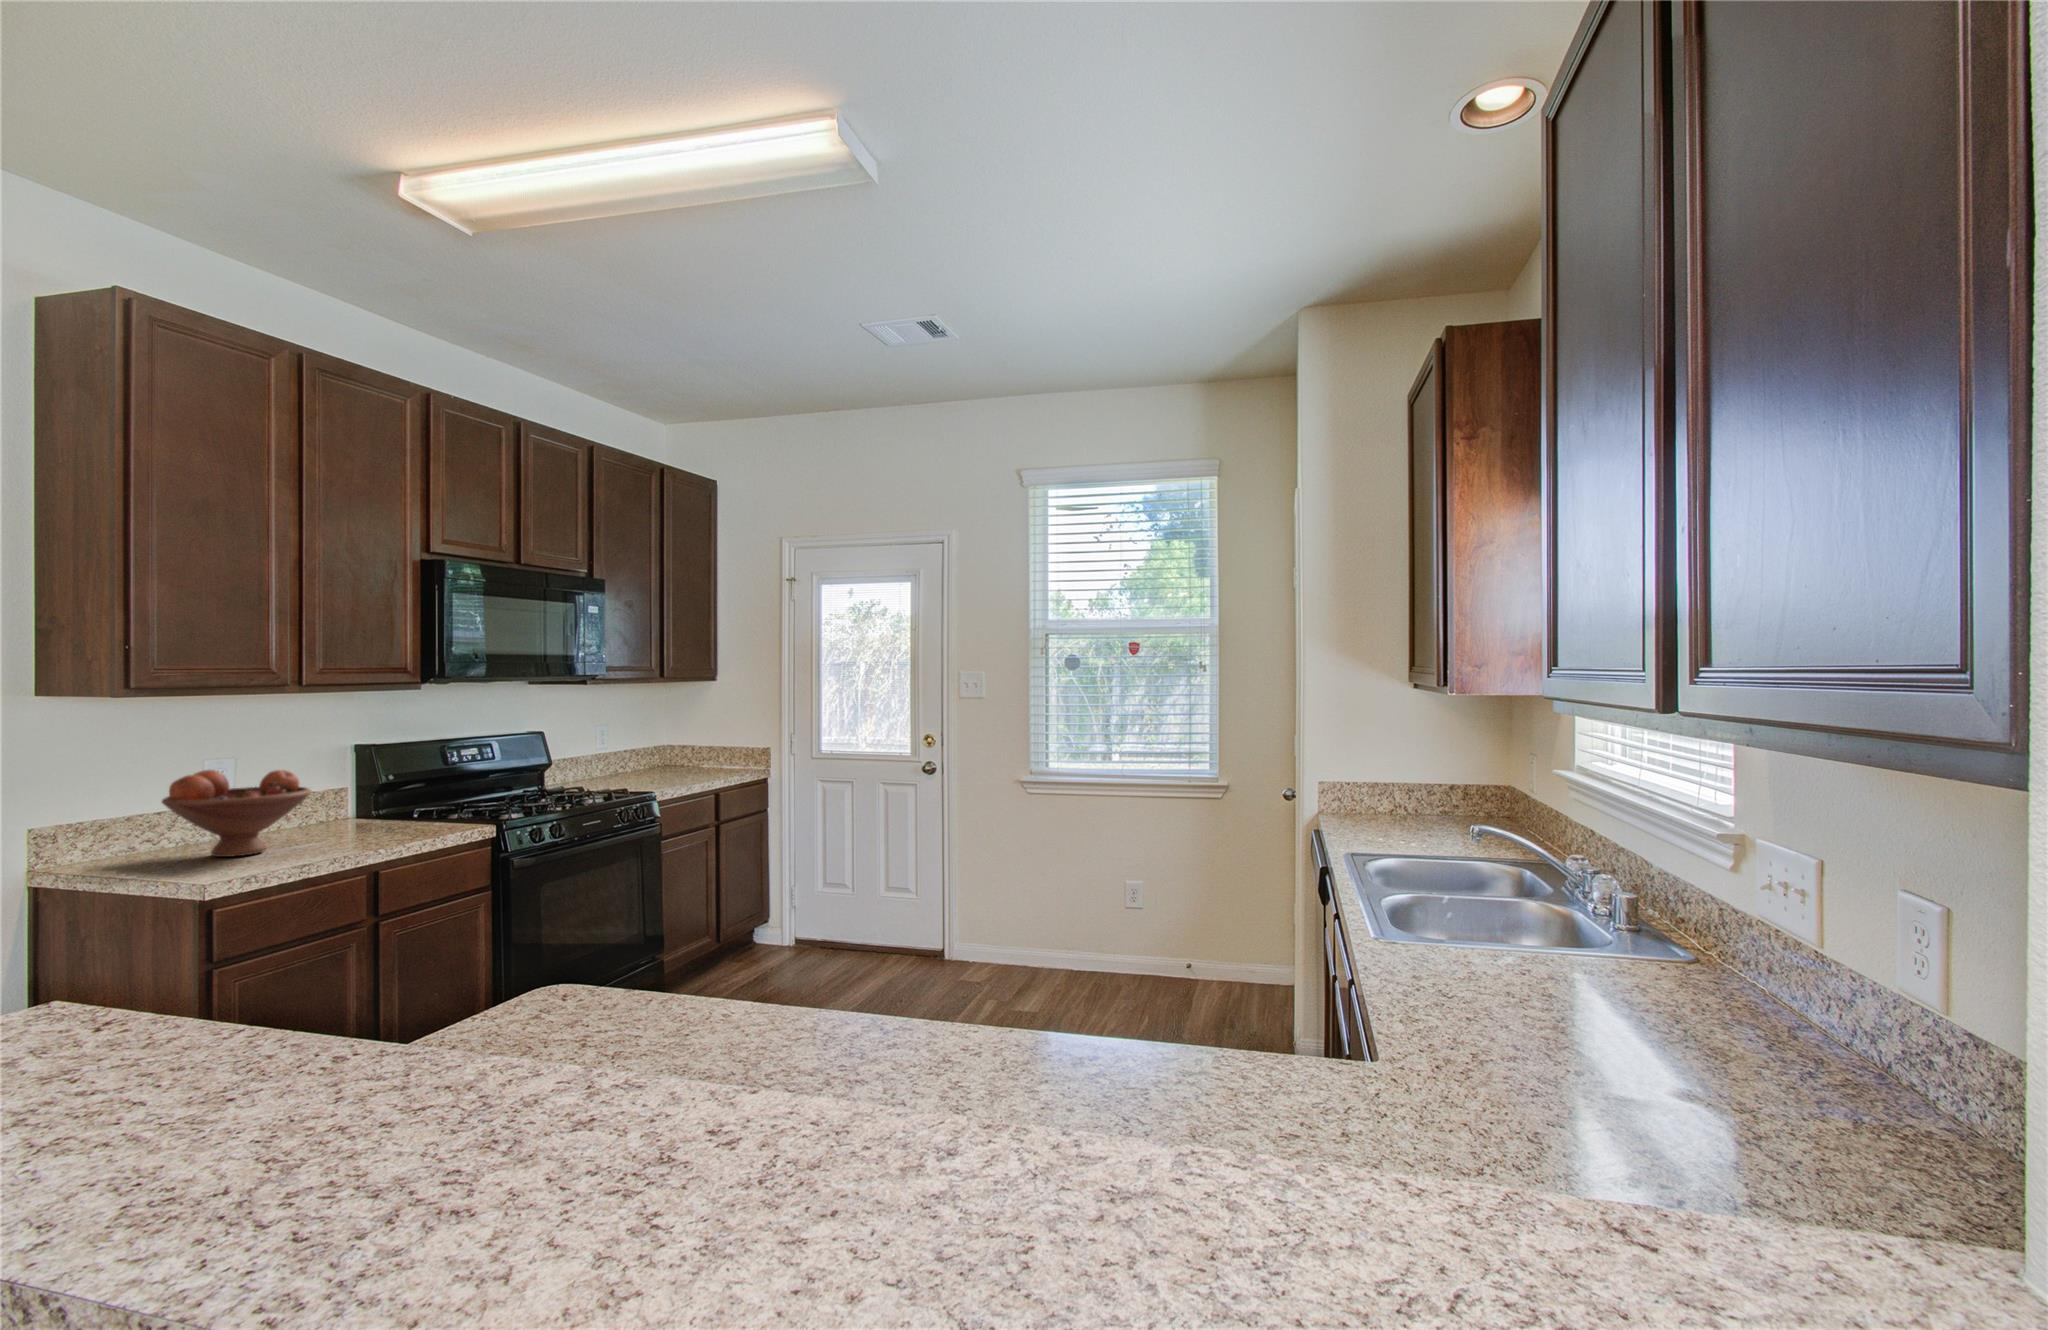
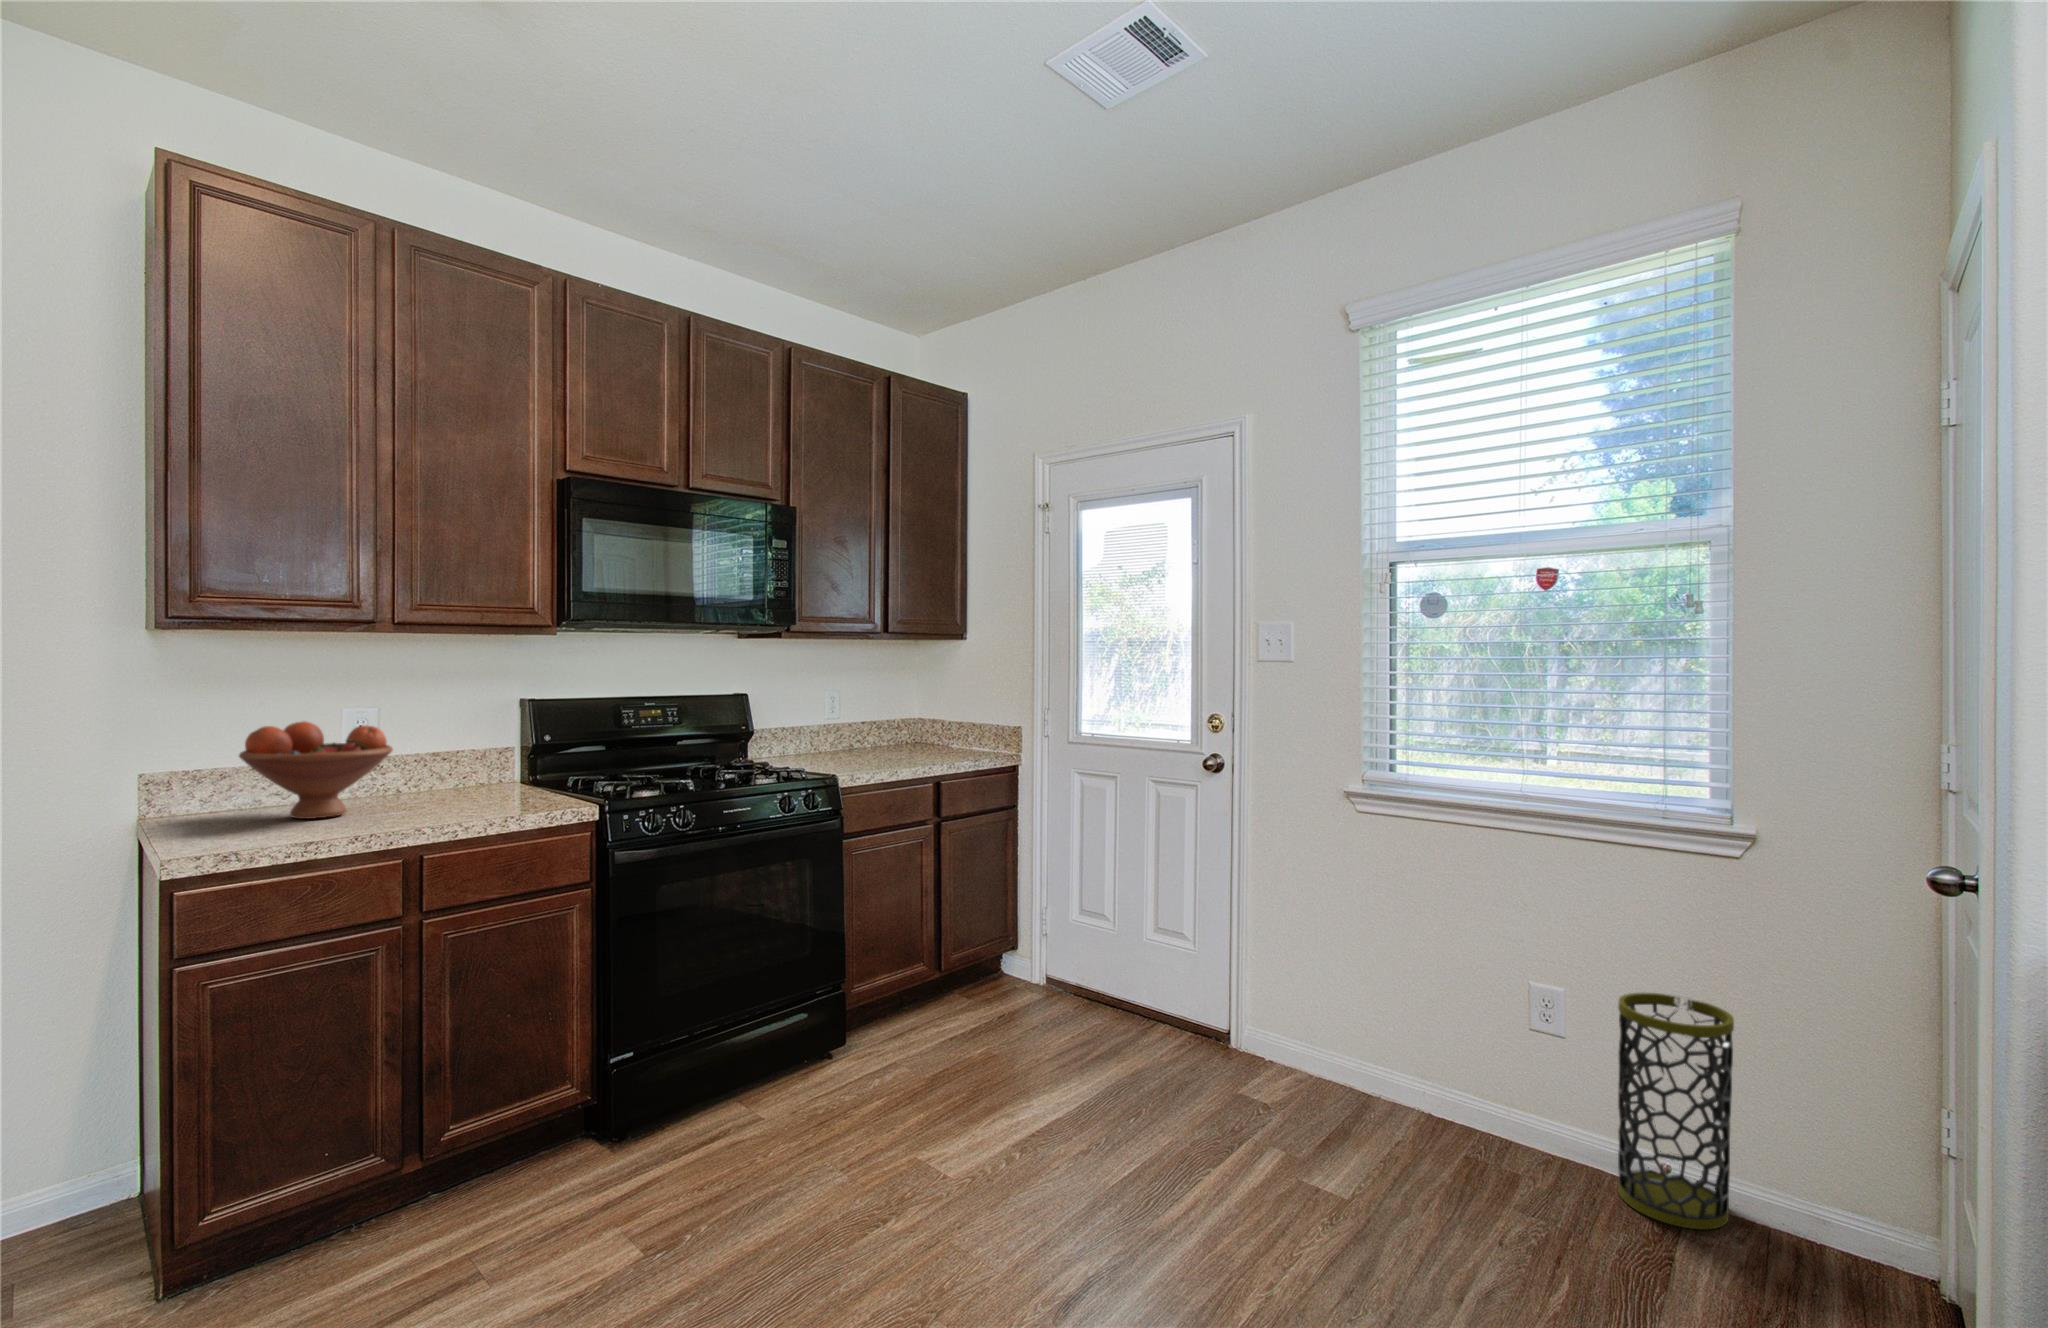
trash can: none [1186,879,1240,1002] -> present [1618,993,1734,1229]

